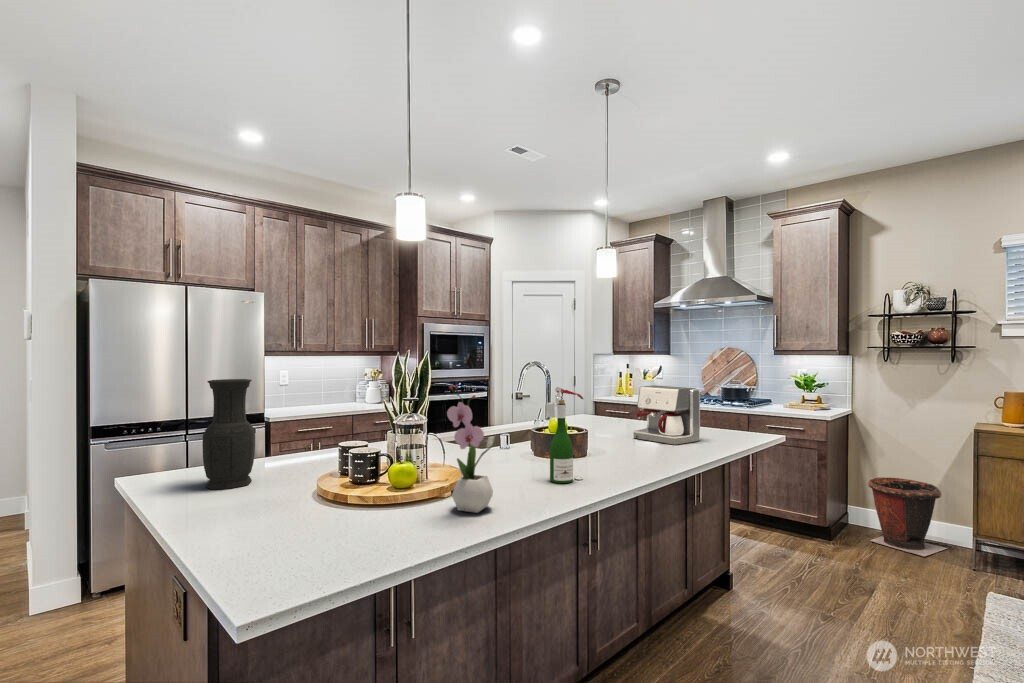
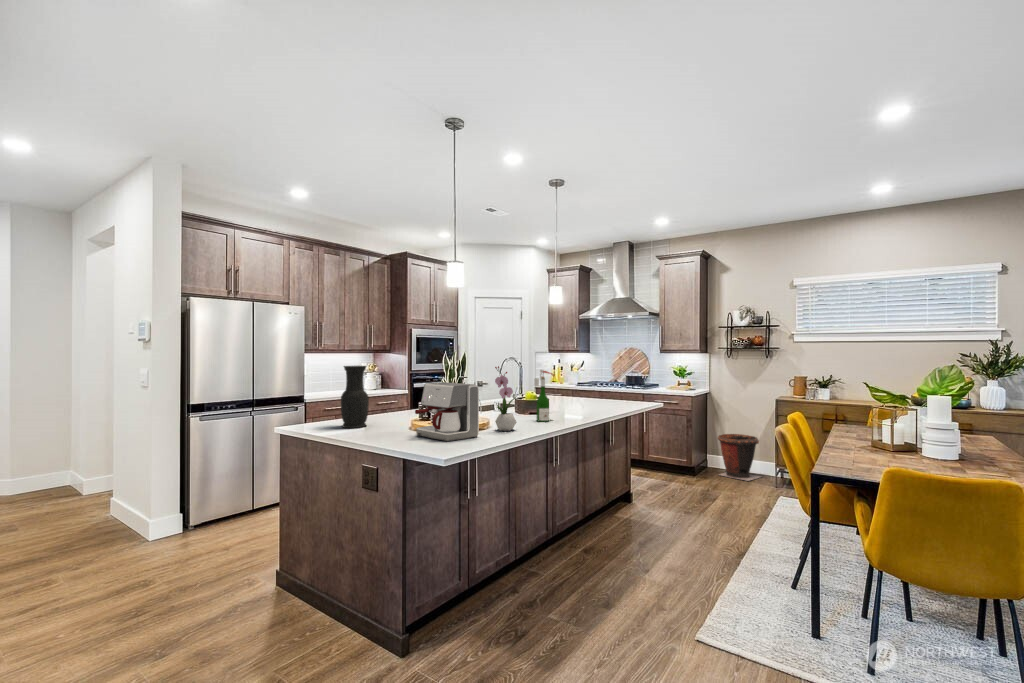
coffee maker: present [633,385,700,445] -> present [415,382,479,441]

